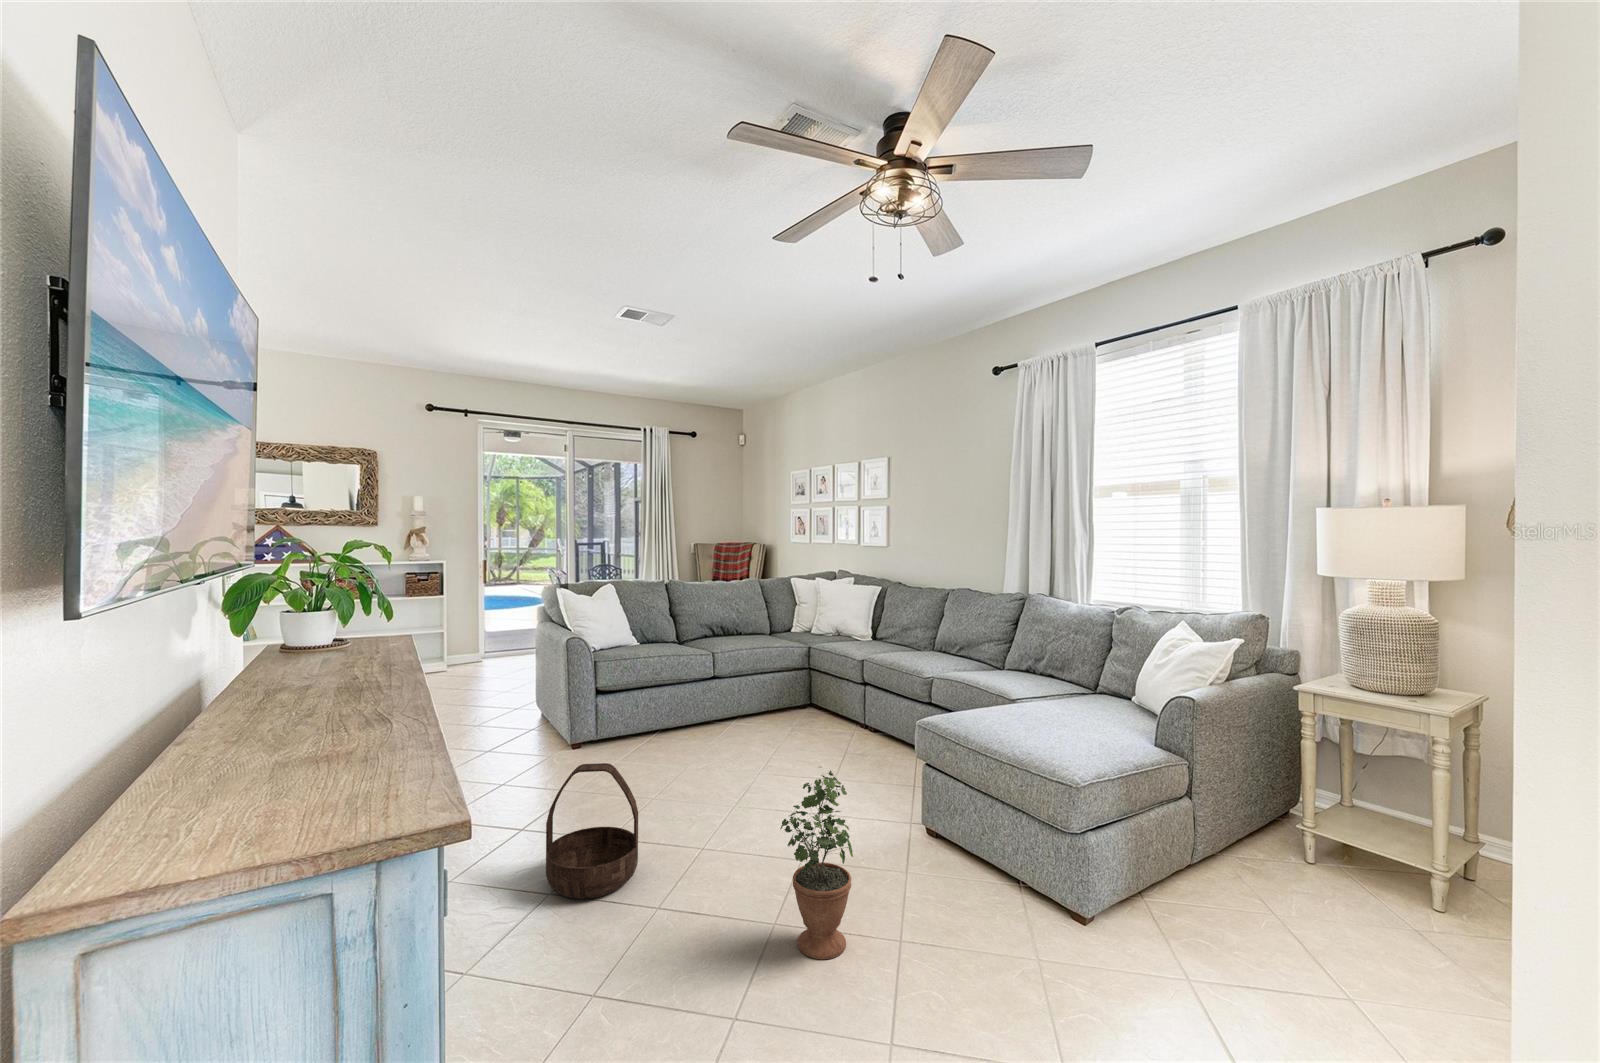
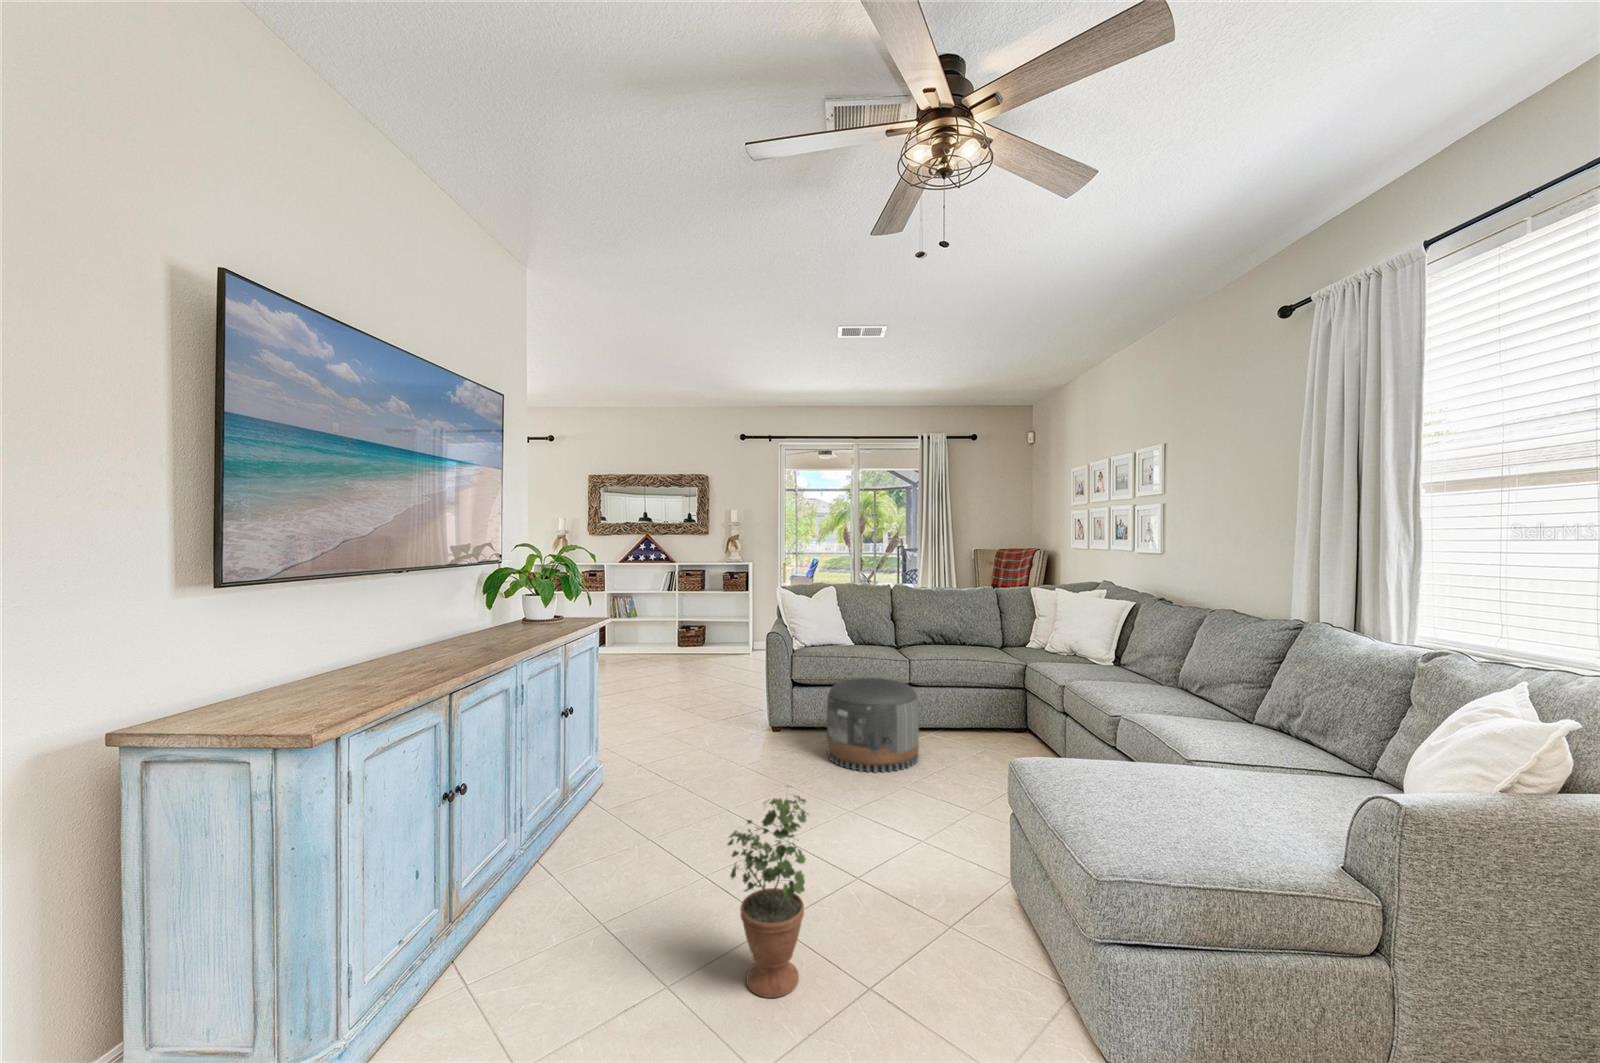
pouf: none [658,674,749,767] -> present [827,678,919,772]
basket: present [546,763,638,899] -> none [625,740,706,862]

